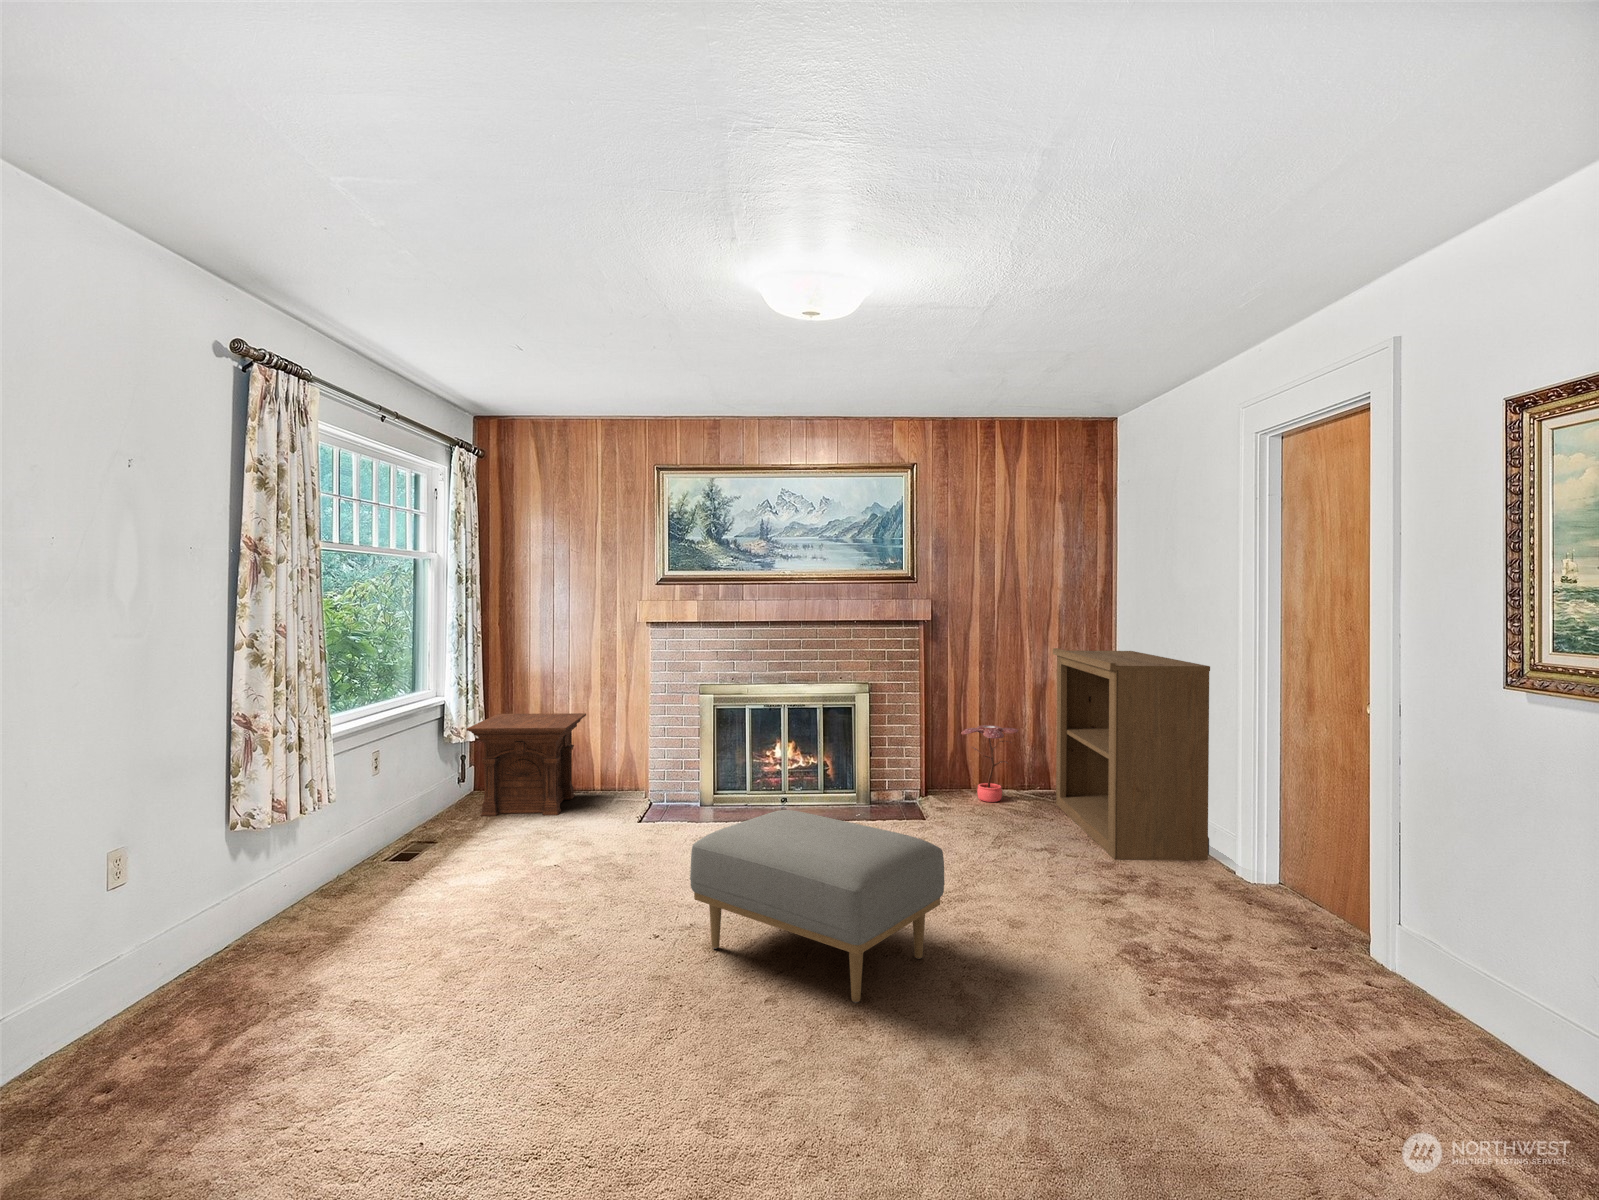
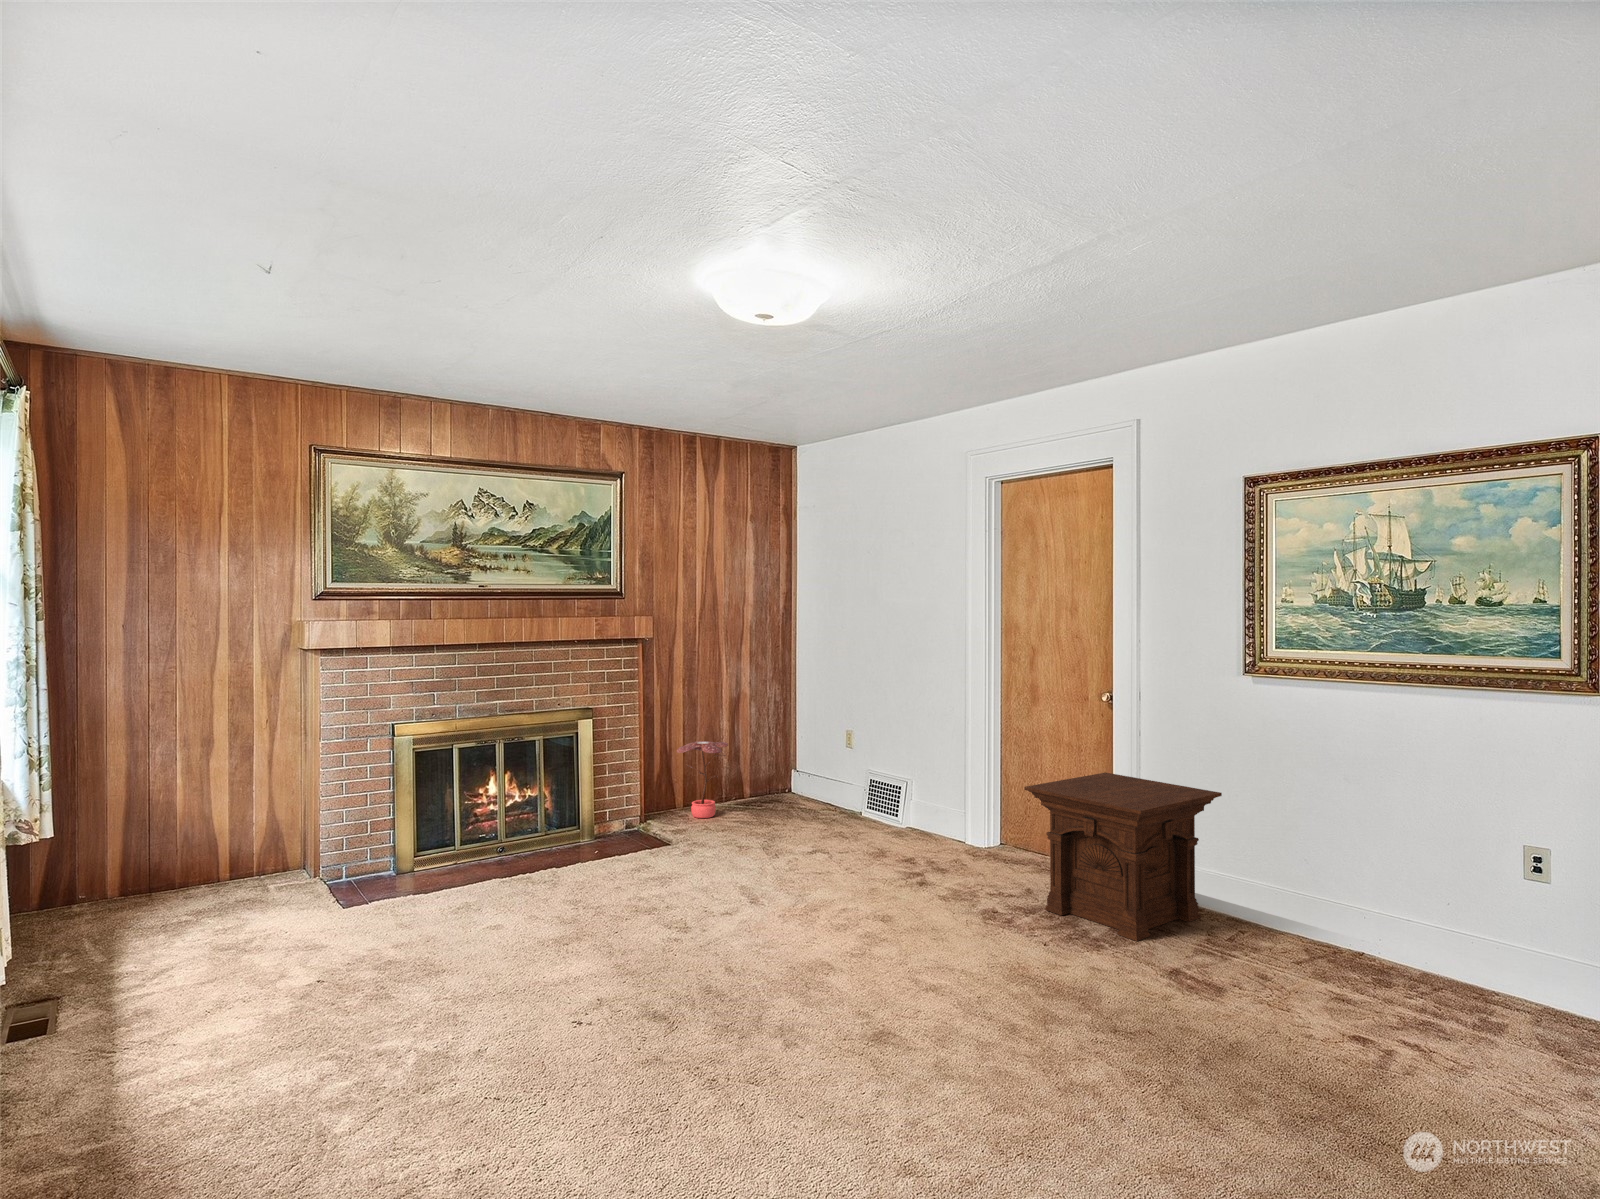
bookshelf: present [1053,648,1210,860] -> none [761,660,926,846]
side table: present [467,713,586,816] -> present [1024,773,1222,941]
ottoman: present [690,810,944,1003] -> none [612,840,841,1000]

